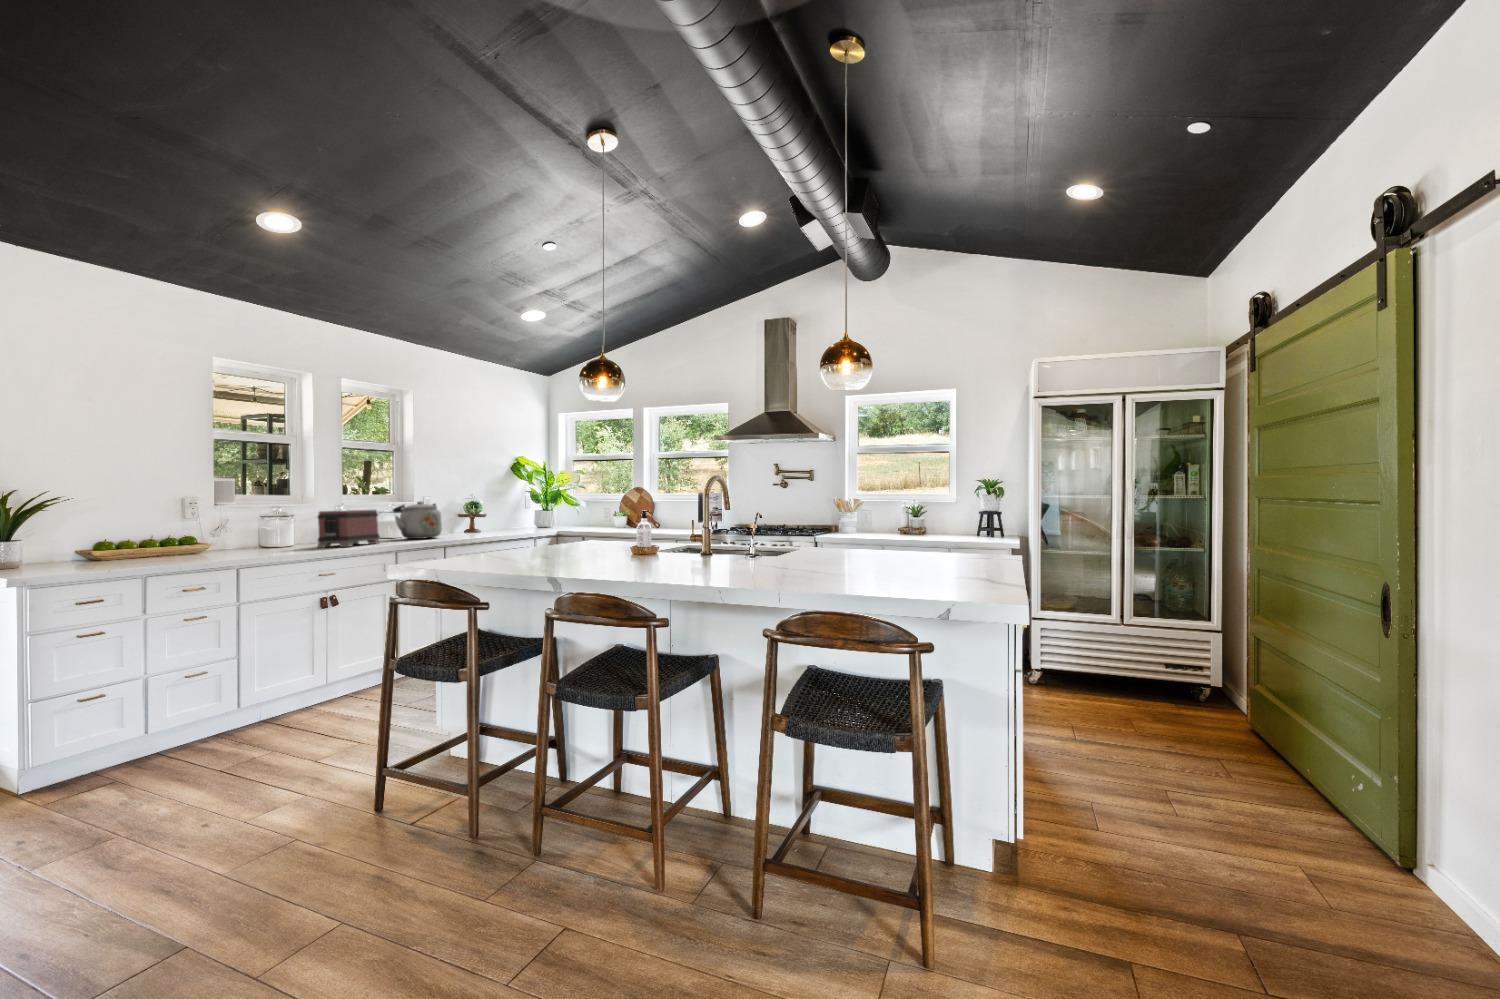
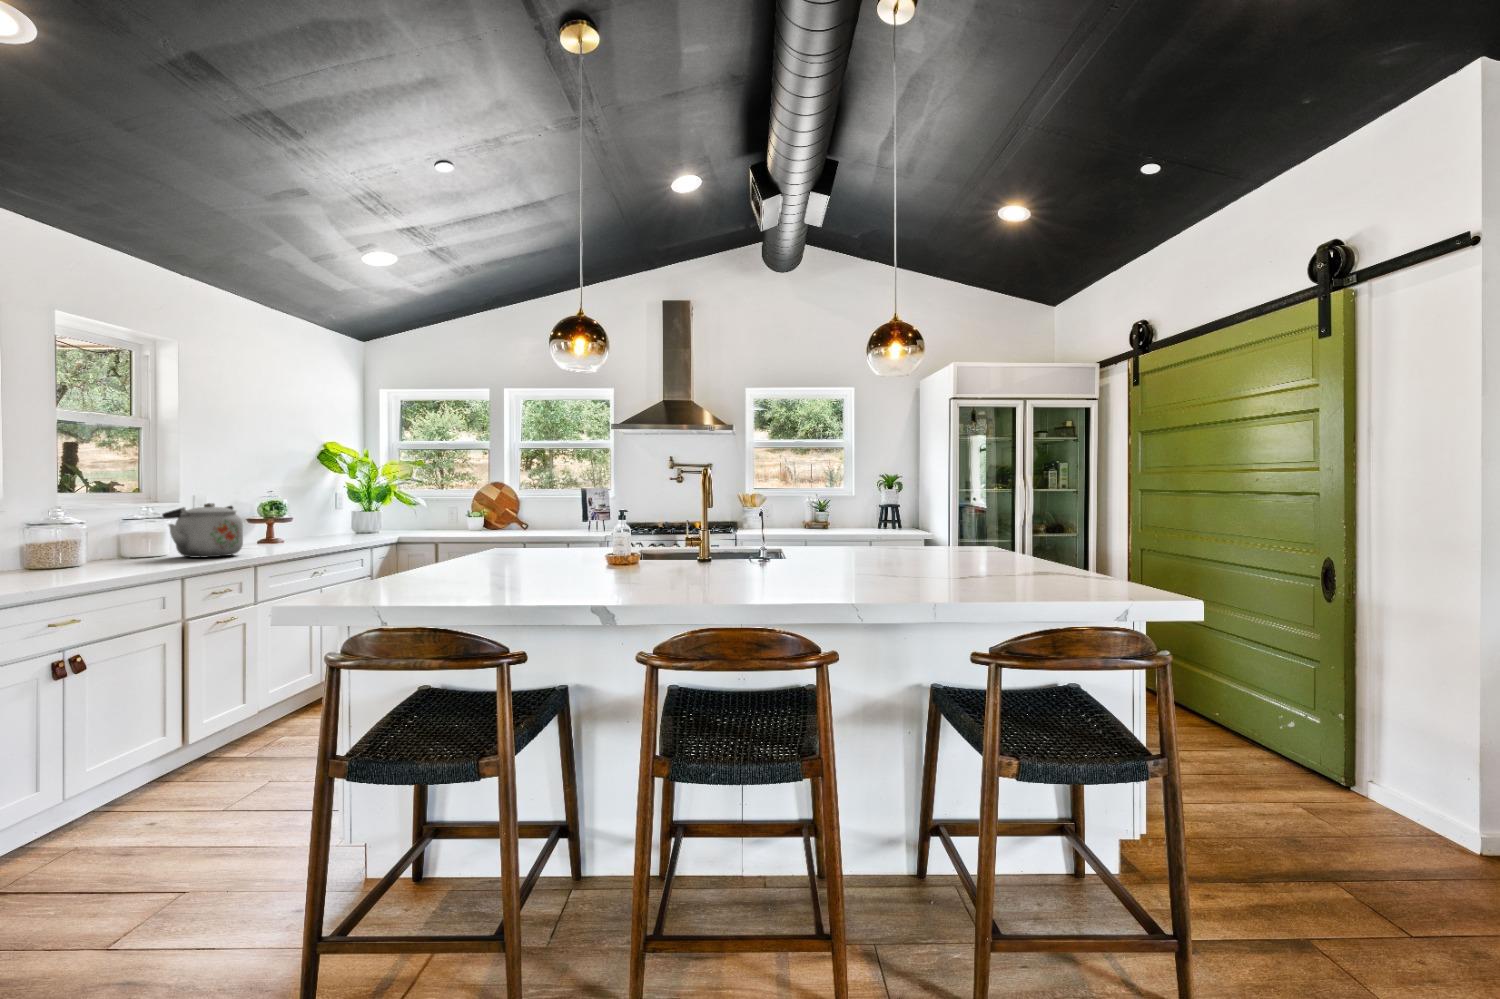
toaster: present [317,509,380,548] -> none [40,517,152,579]

